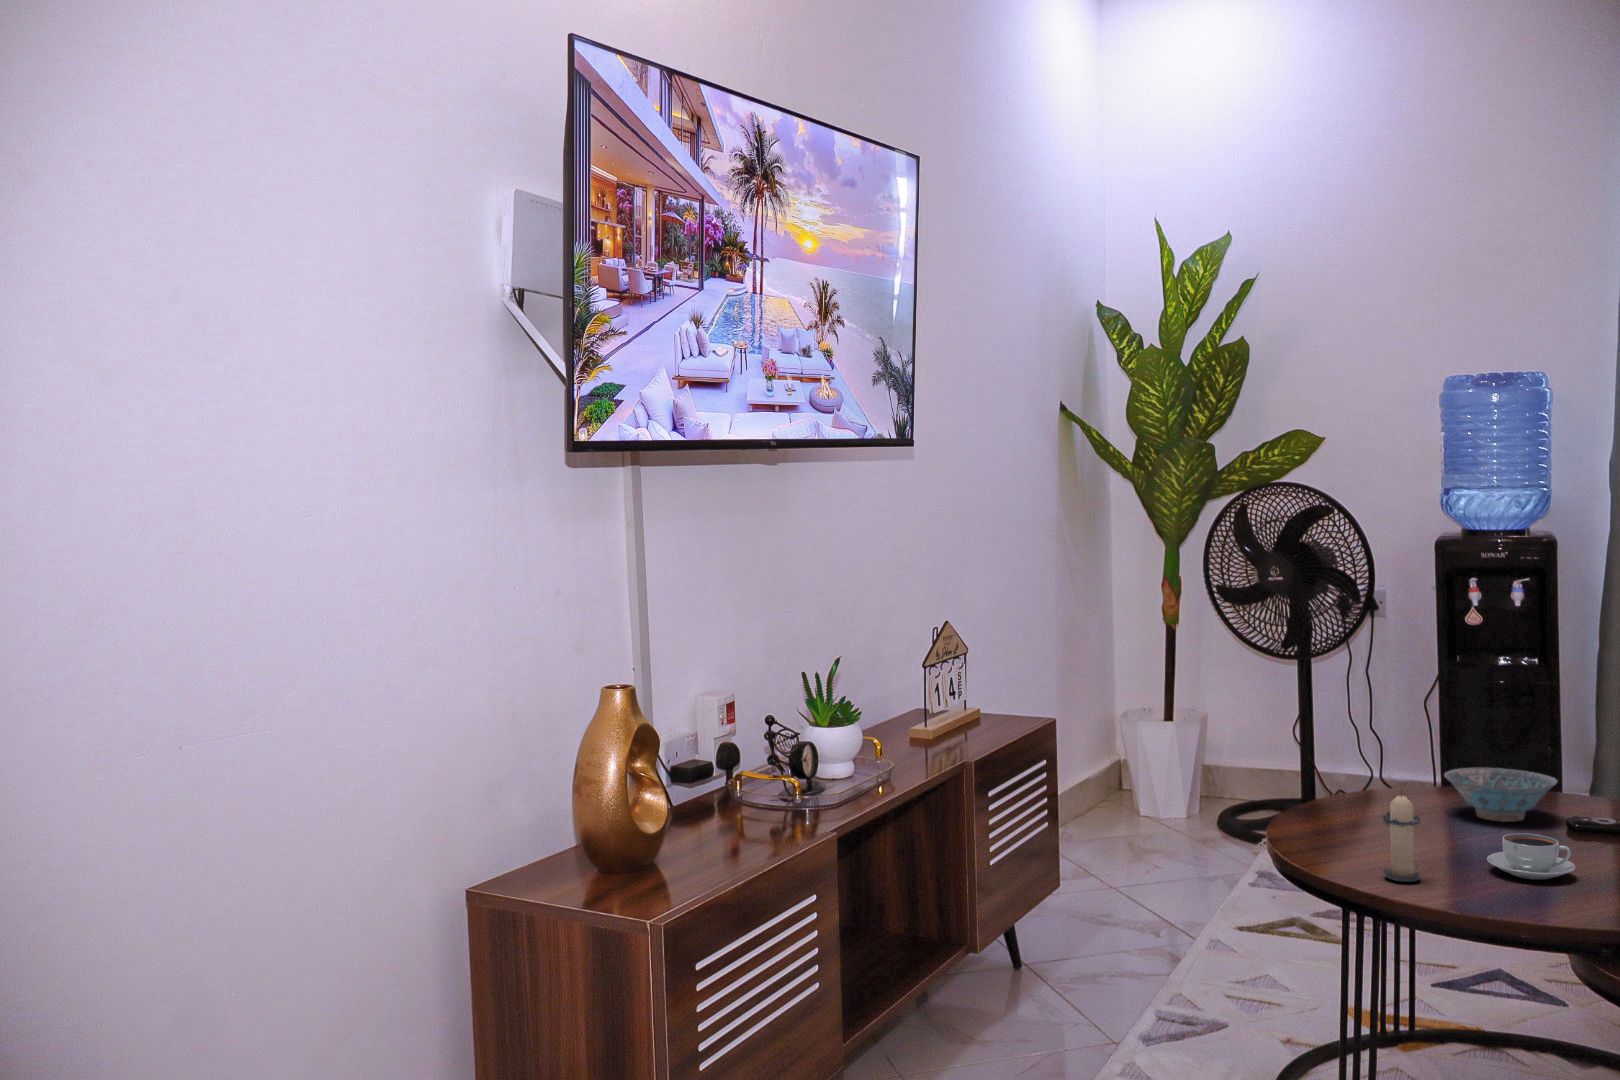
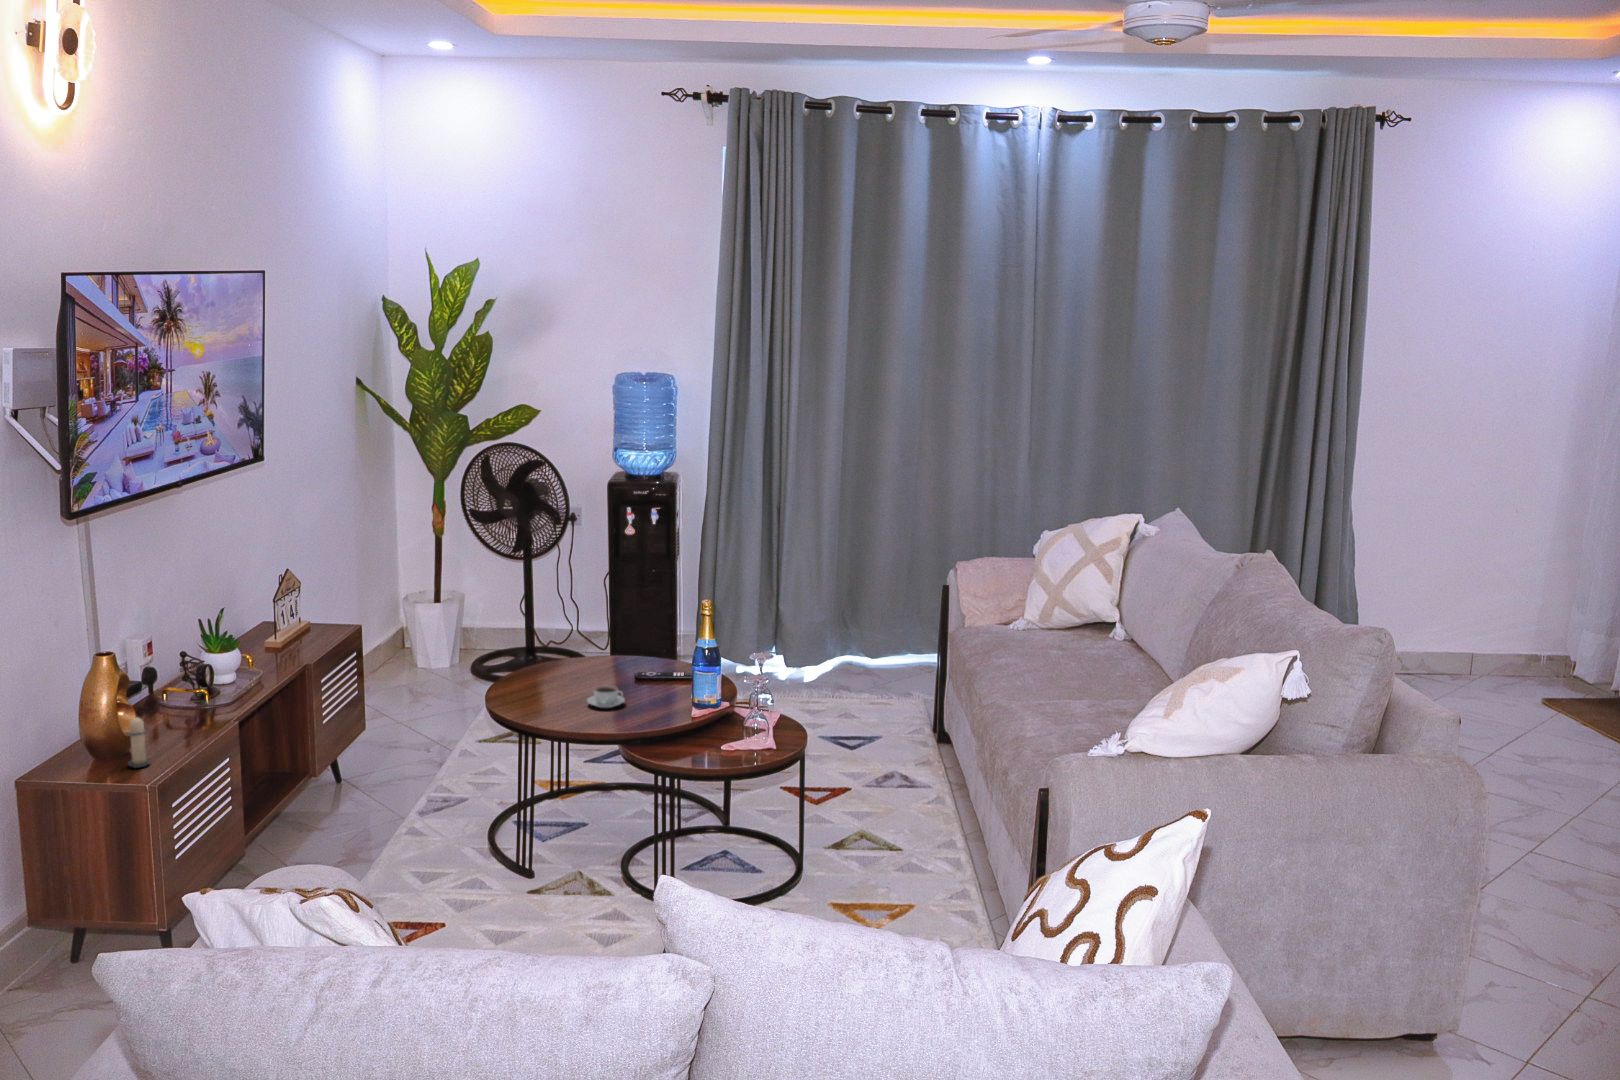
ceramic bowl: present [1444,768,1557,822] -> none [580,646,634,675]
candle: present [1382,790,1420,882] -> present [126,717,150,767]

